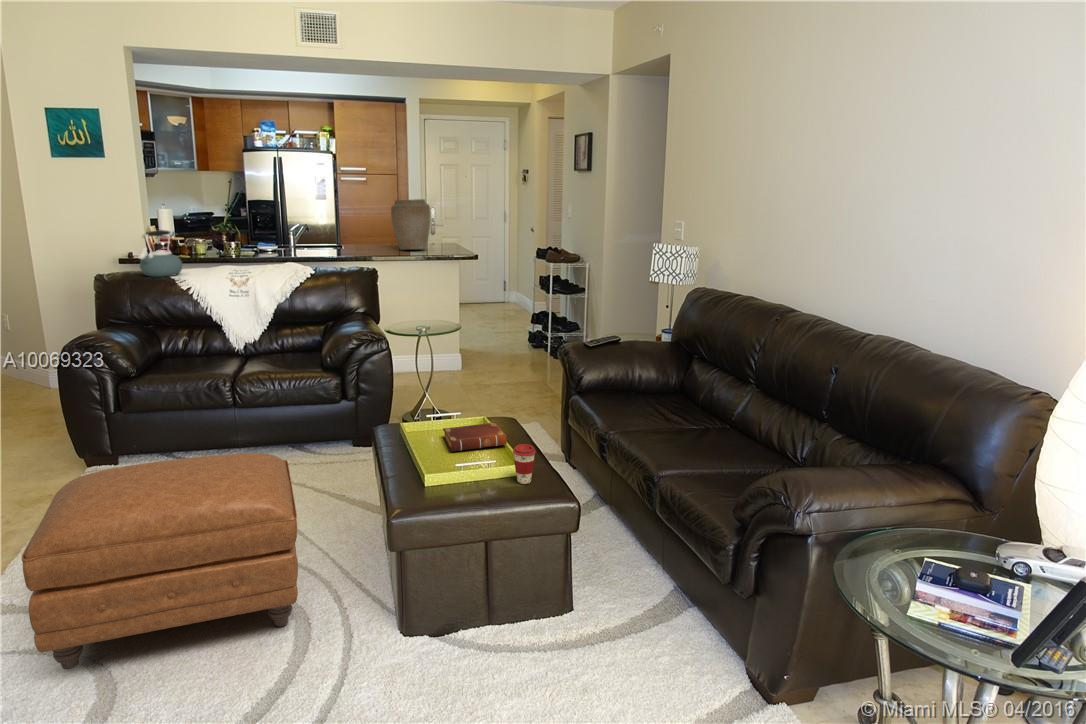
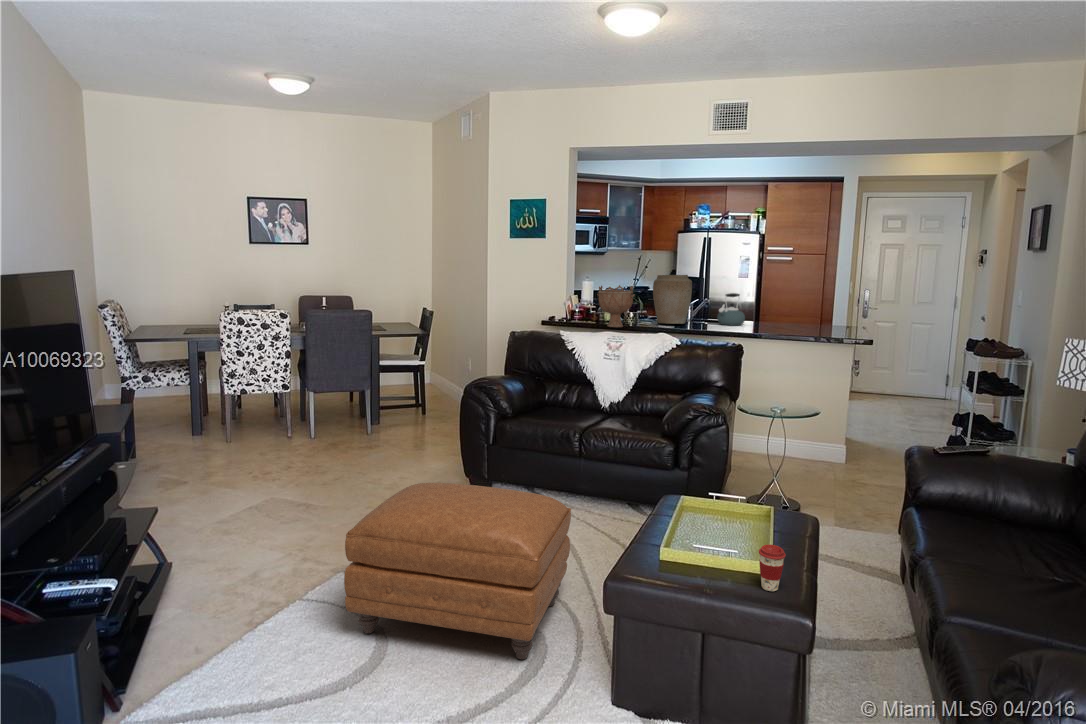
vase: present [391,199,430,250] -> present [653,275,692,324]
decorative bowl: none [190,212,237,261] -> present [597,285,634,328]
kettle: present [138,230,182,277] -> present [717,293,745,326]
book: present [443,422,507,451] -> none [714,512,780,544]

